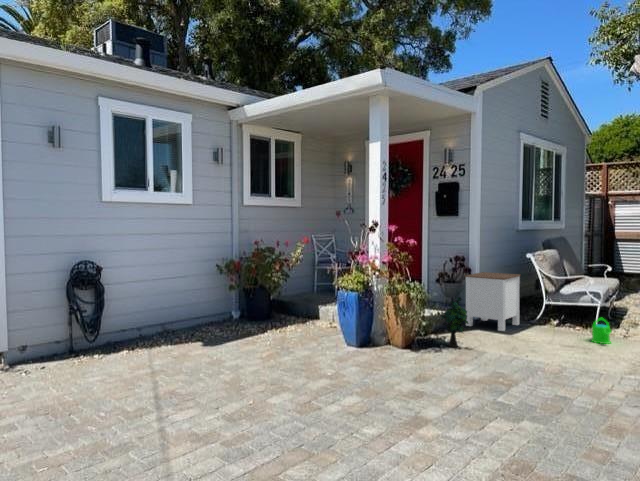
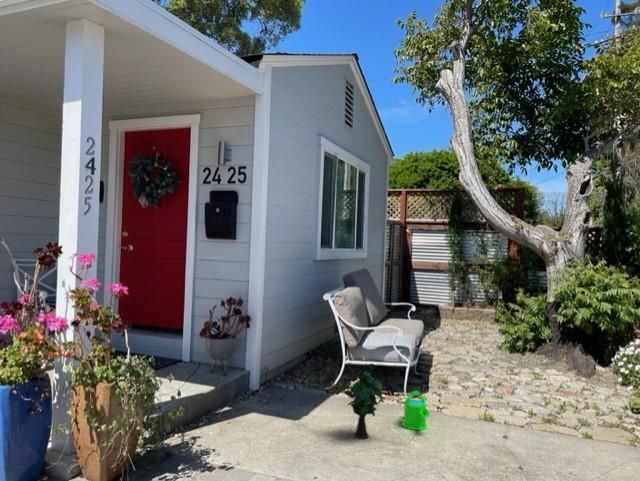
side table: present [465,272,521,331] -> none [237,320,315,412]
decorative plant: present [439,297,468,347] -> present [343,364,384,439]

